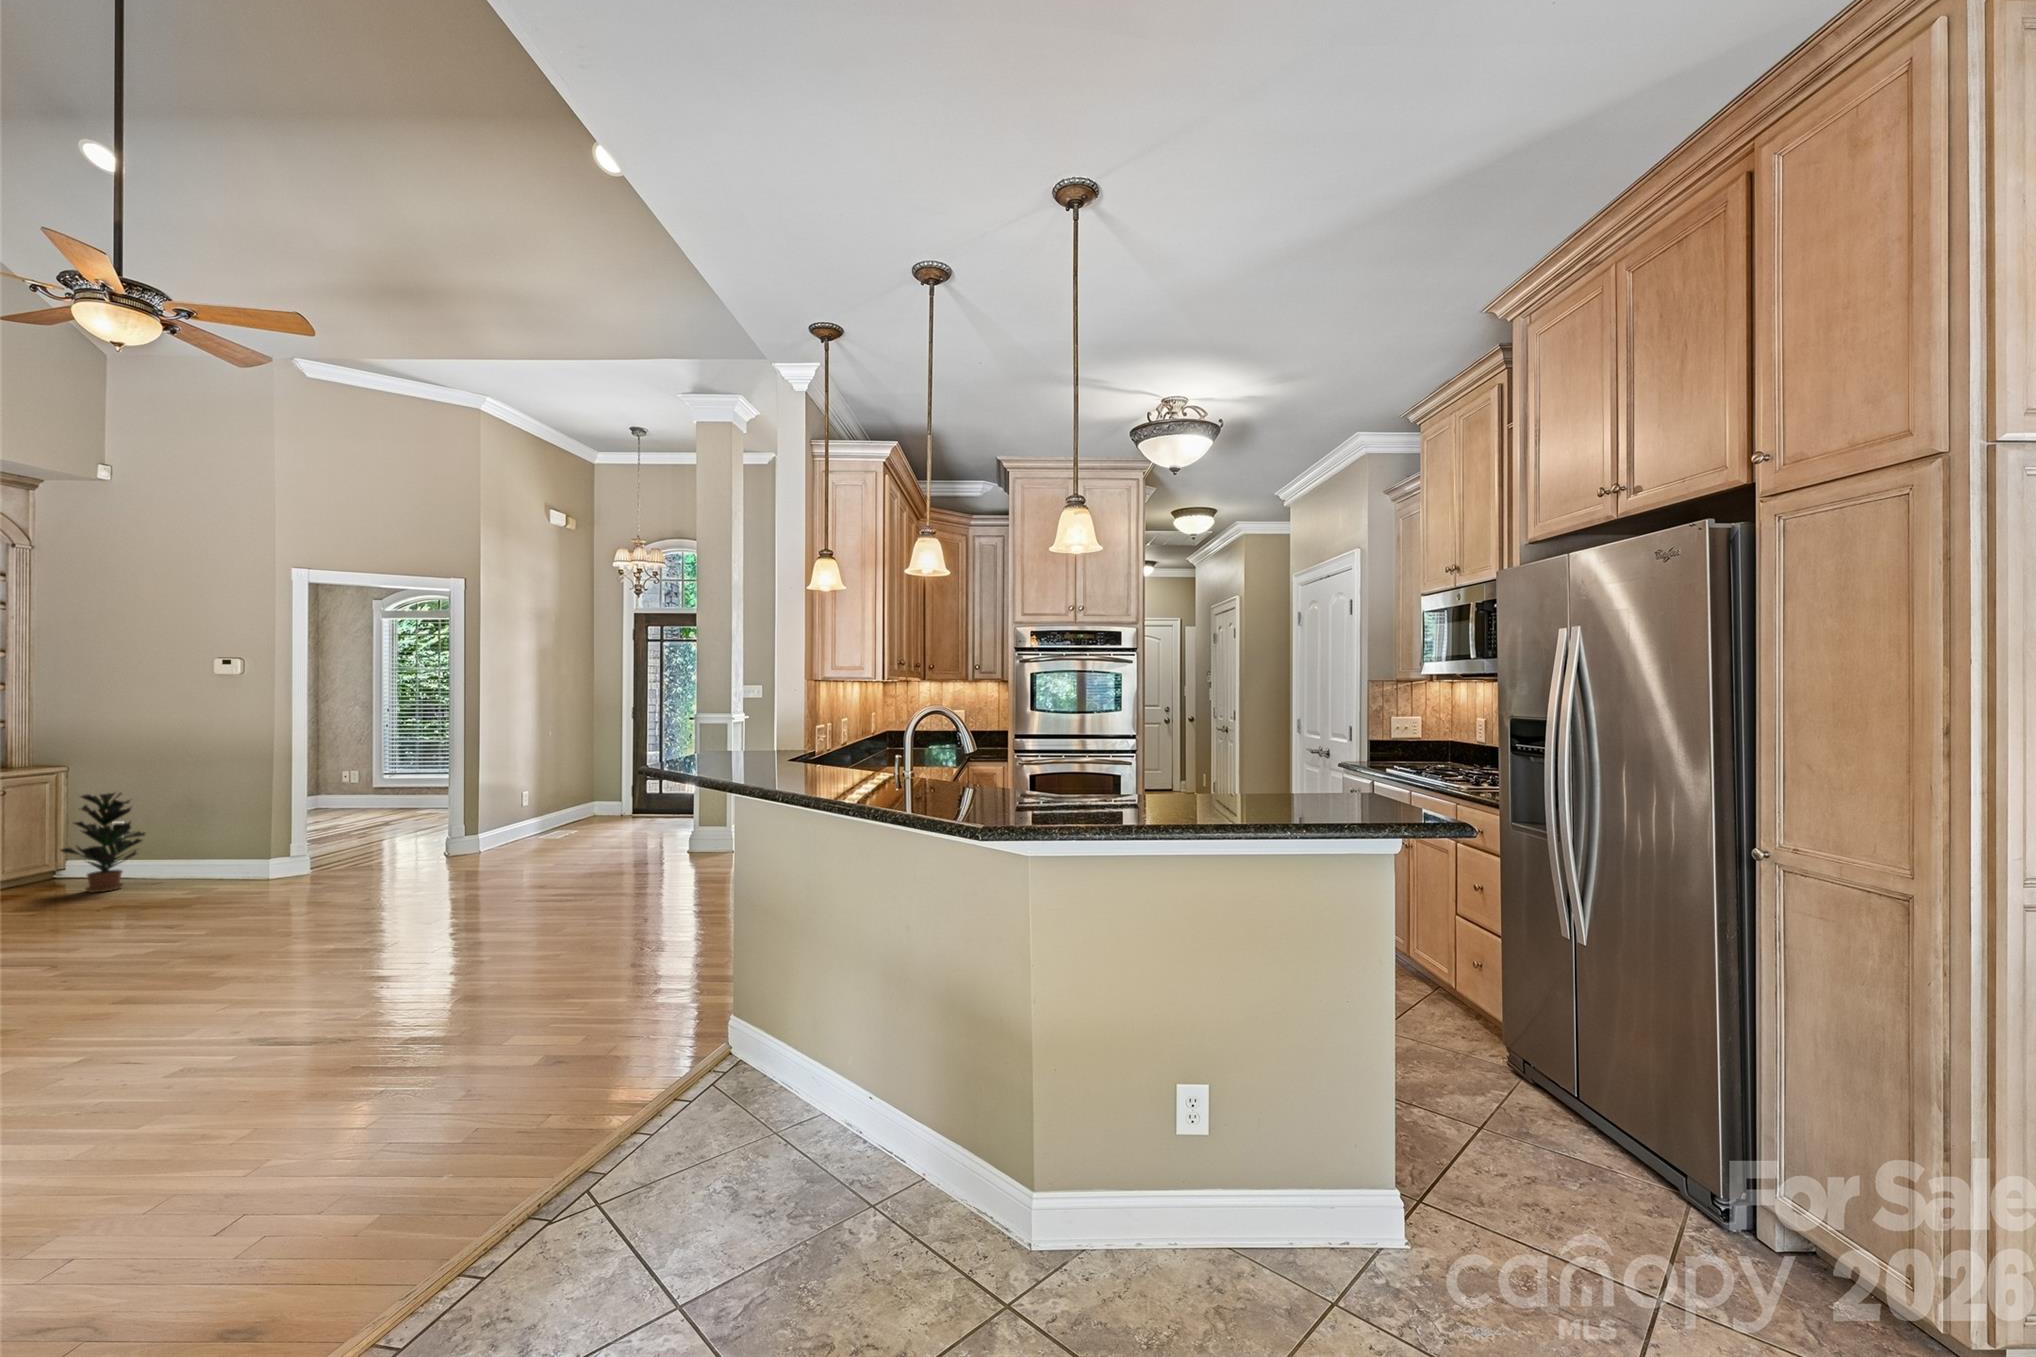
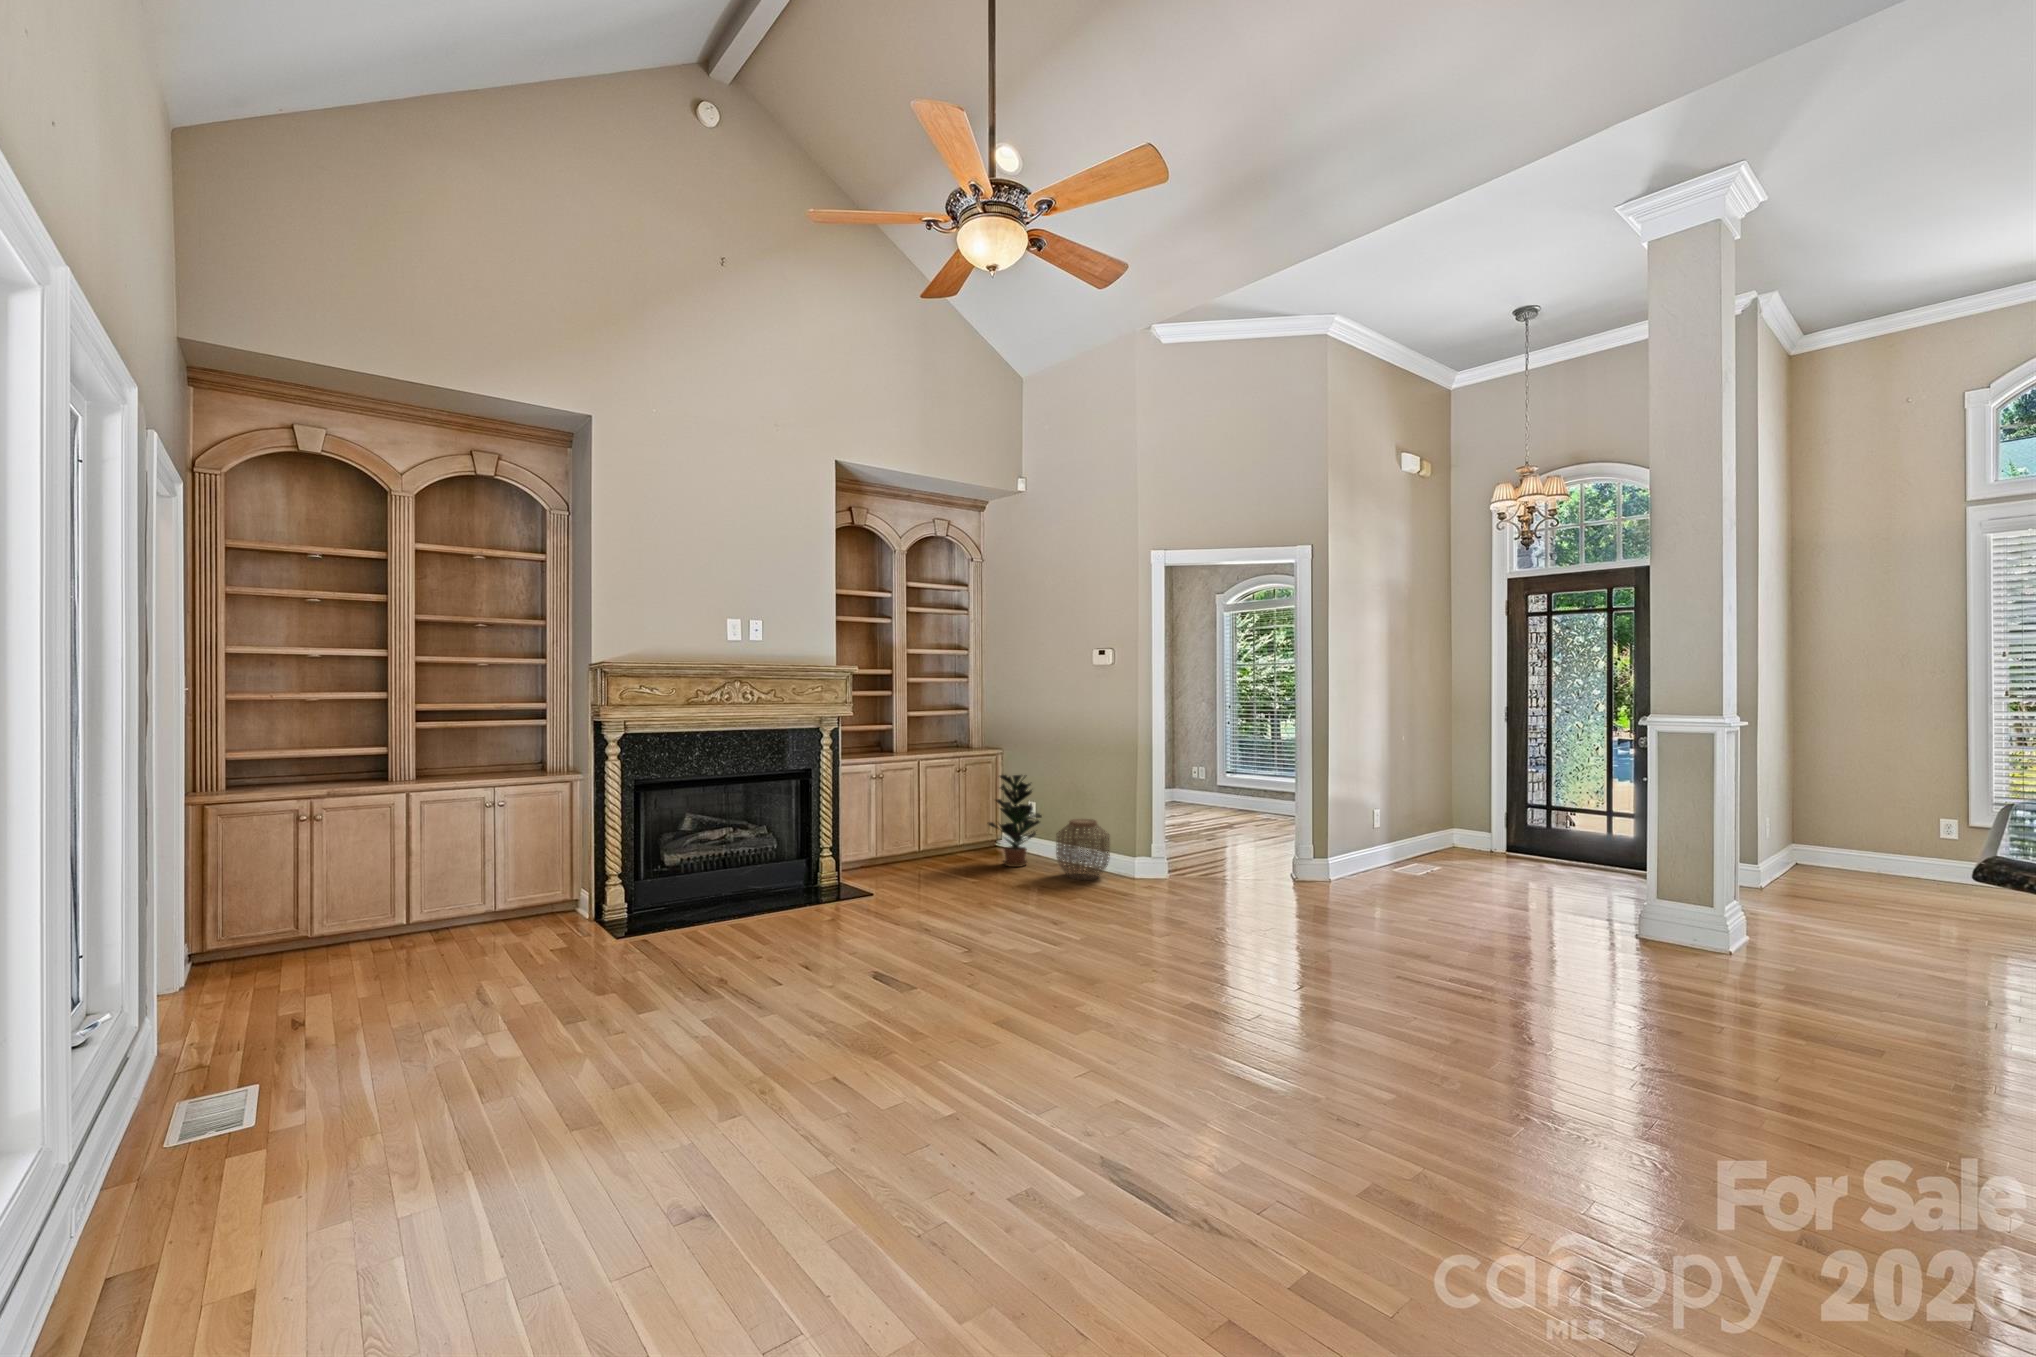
woven basket: none [169,829,243,890] -> present [1056,819,1110,880]

